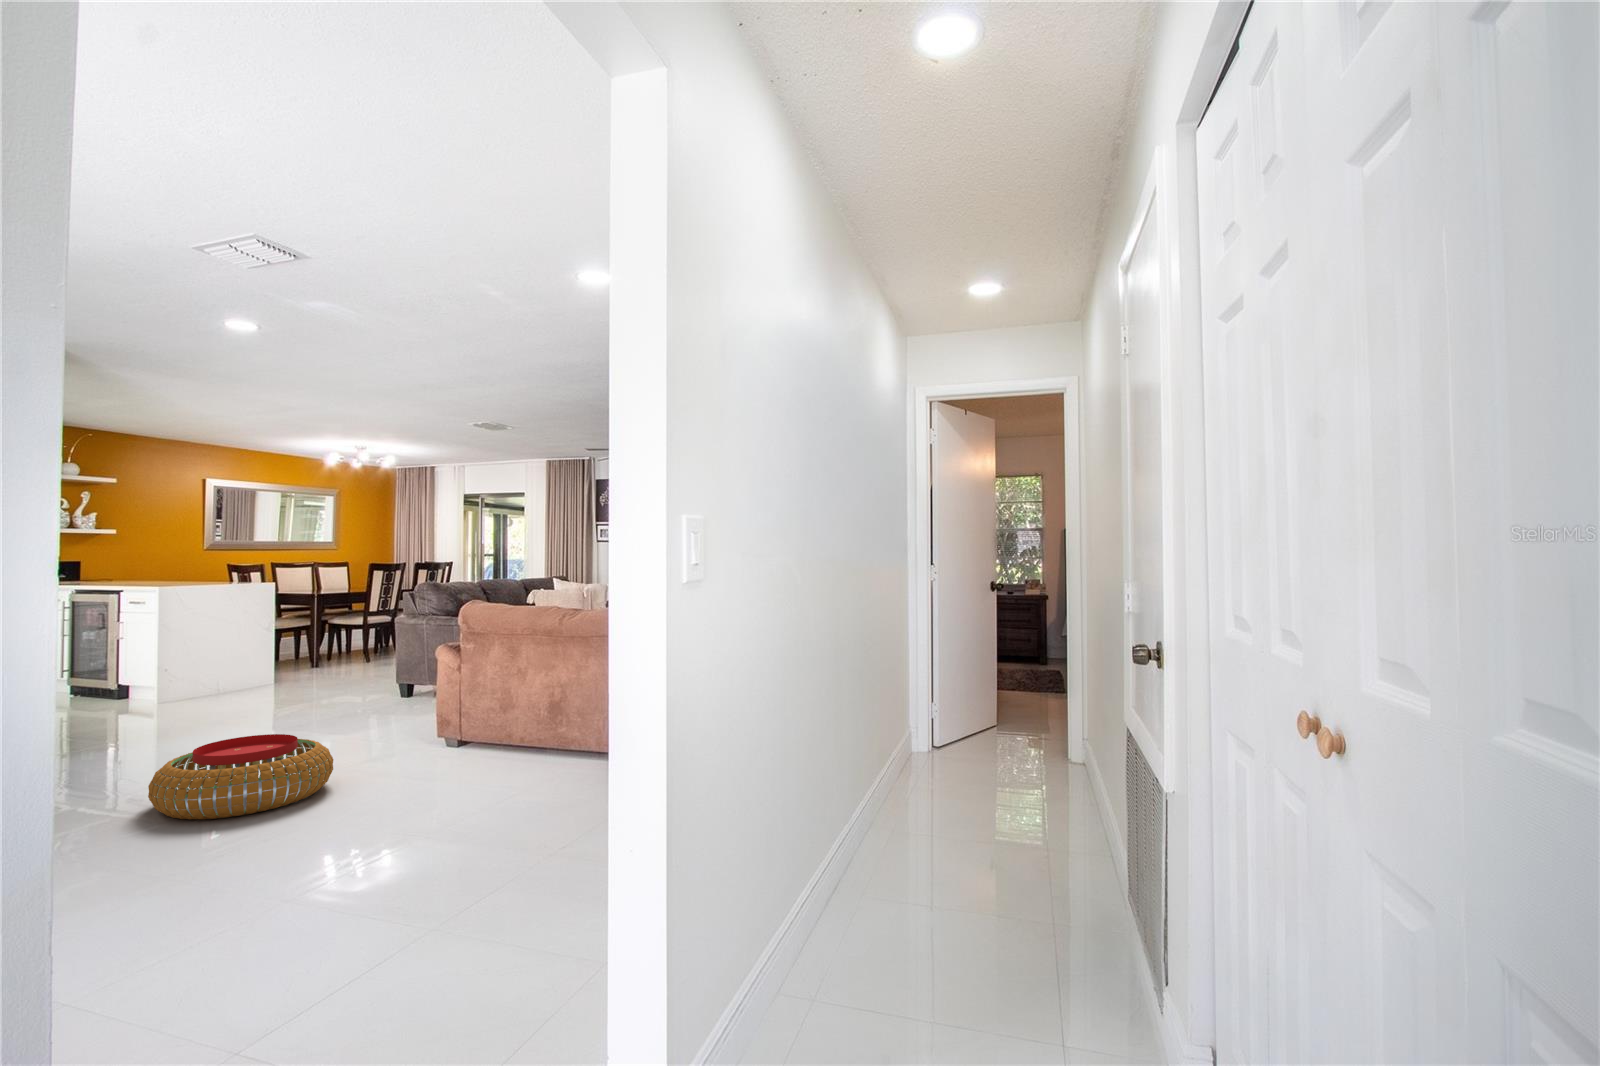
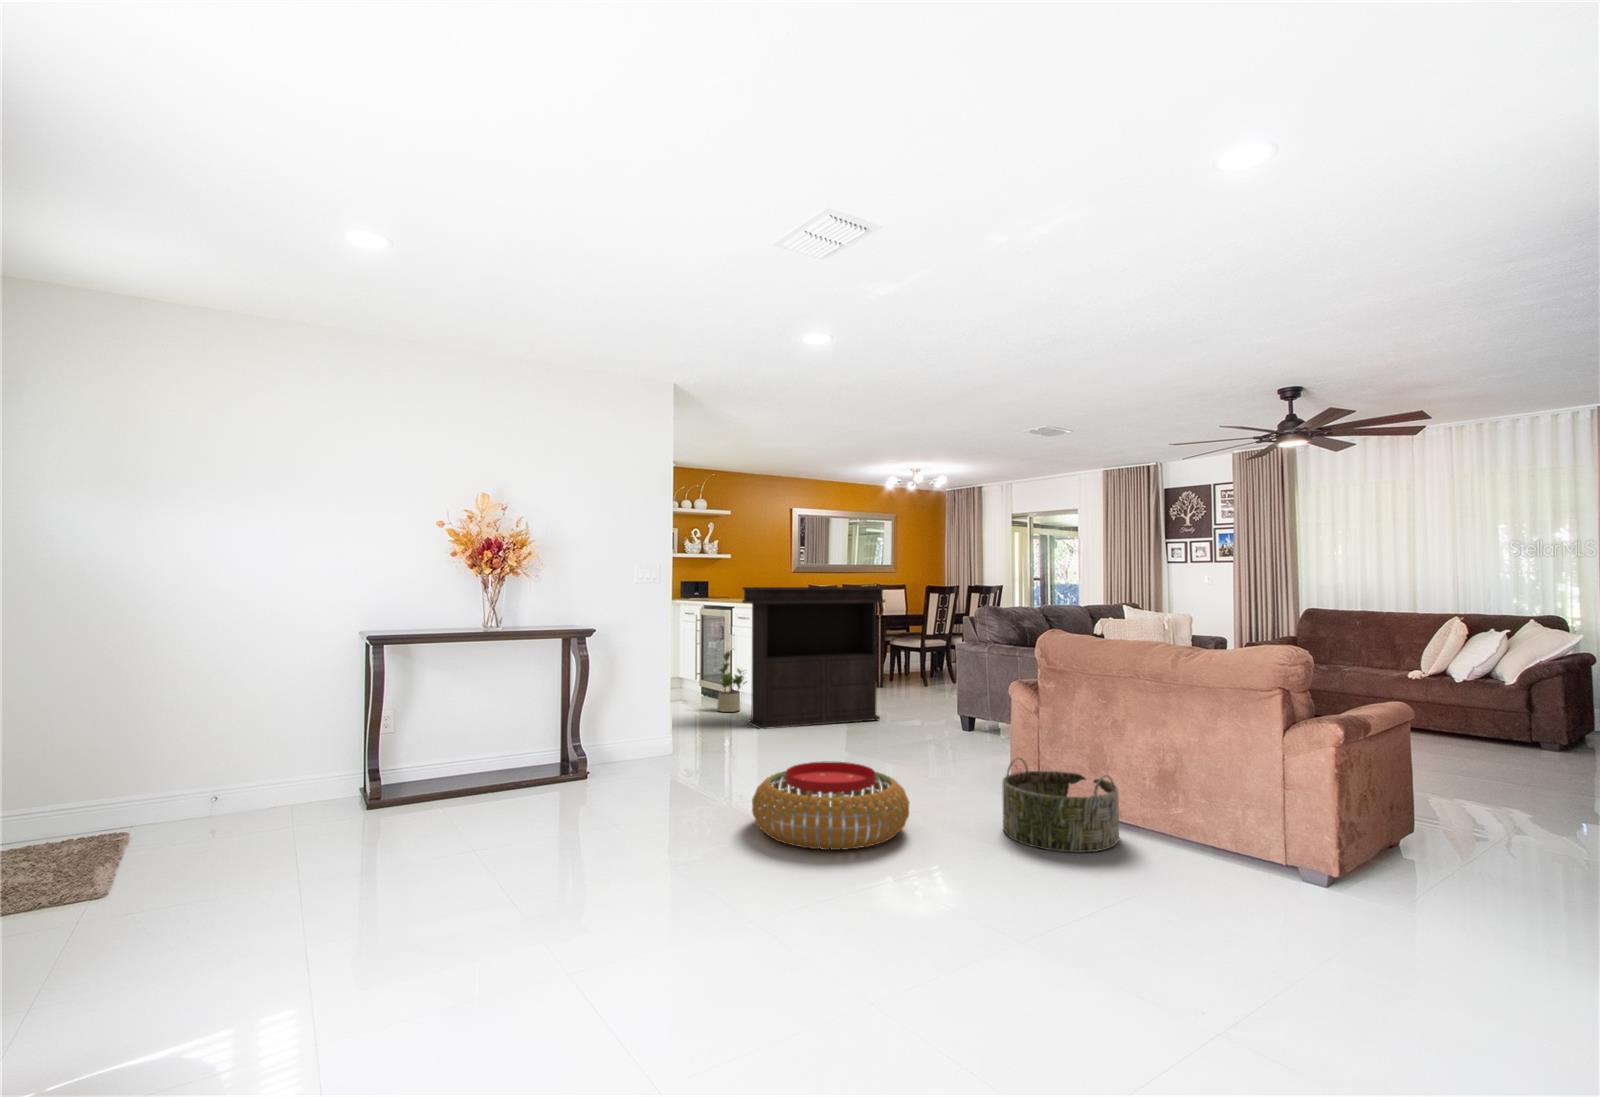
console table: none [133,567,320,722] -> present [742,587,885,729]
potted plant: none [93,641,140,710] -> present [717,652,746,712]
basket: none [424,708,520,776] -> present [1002,758,1119,852]

